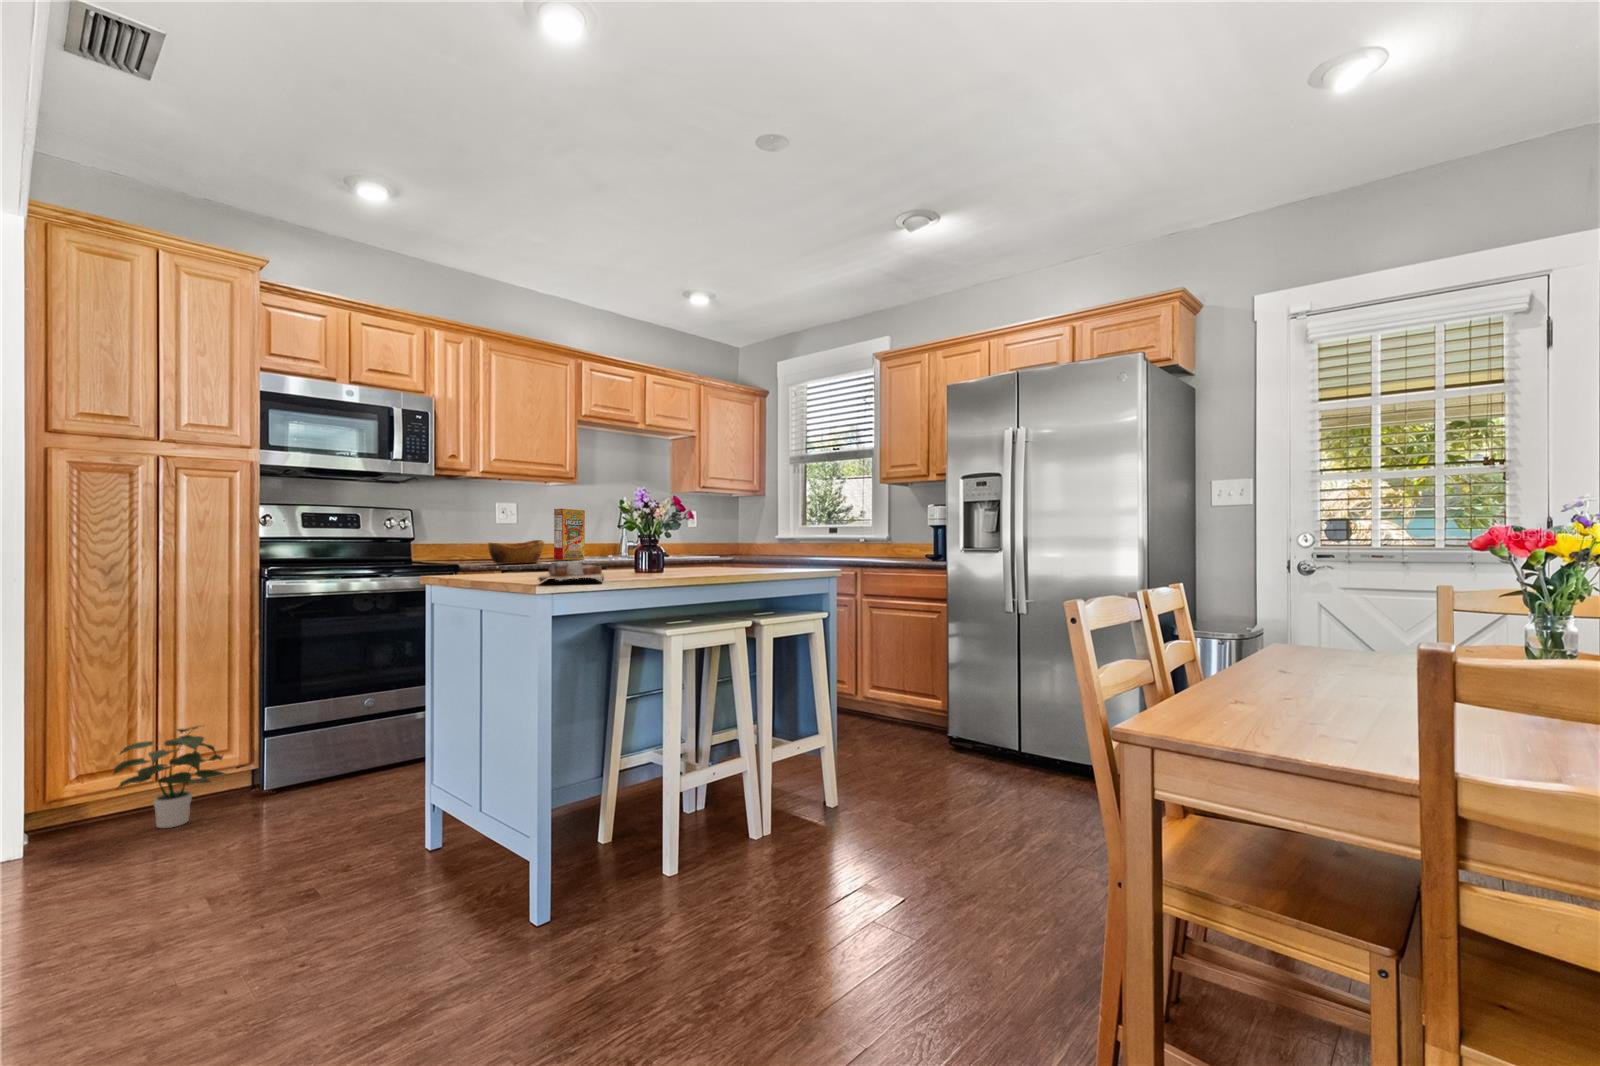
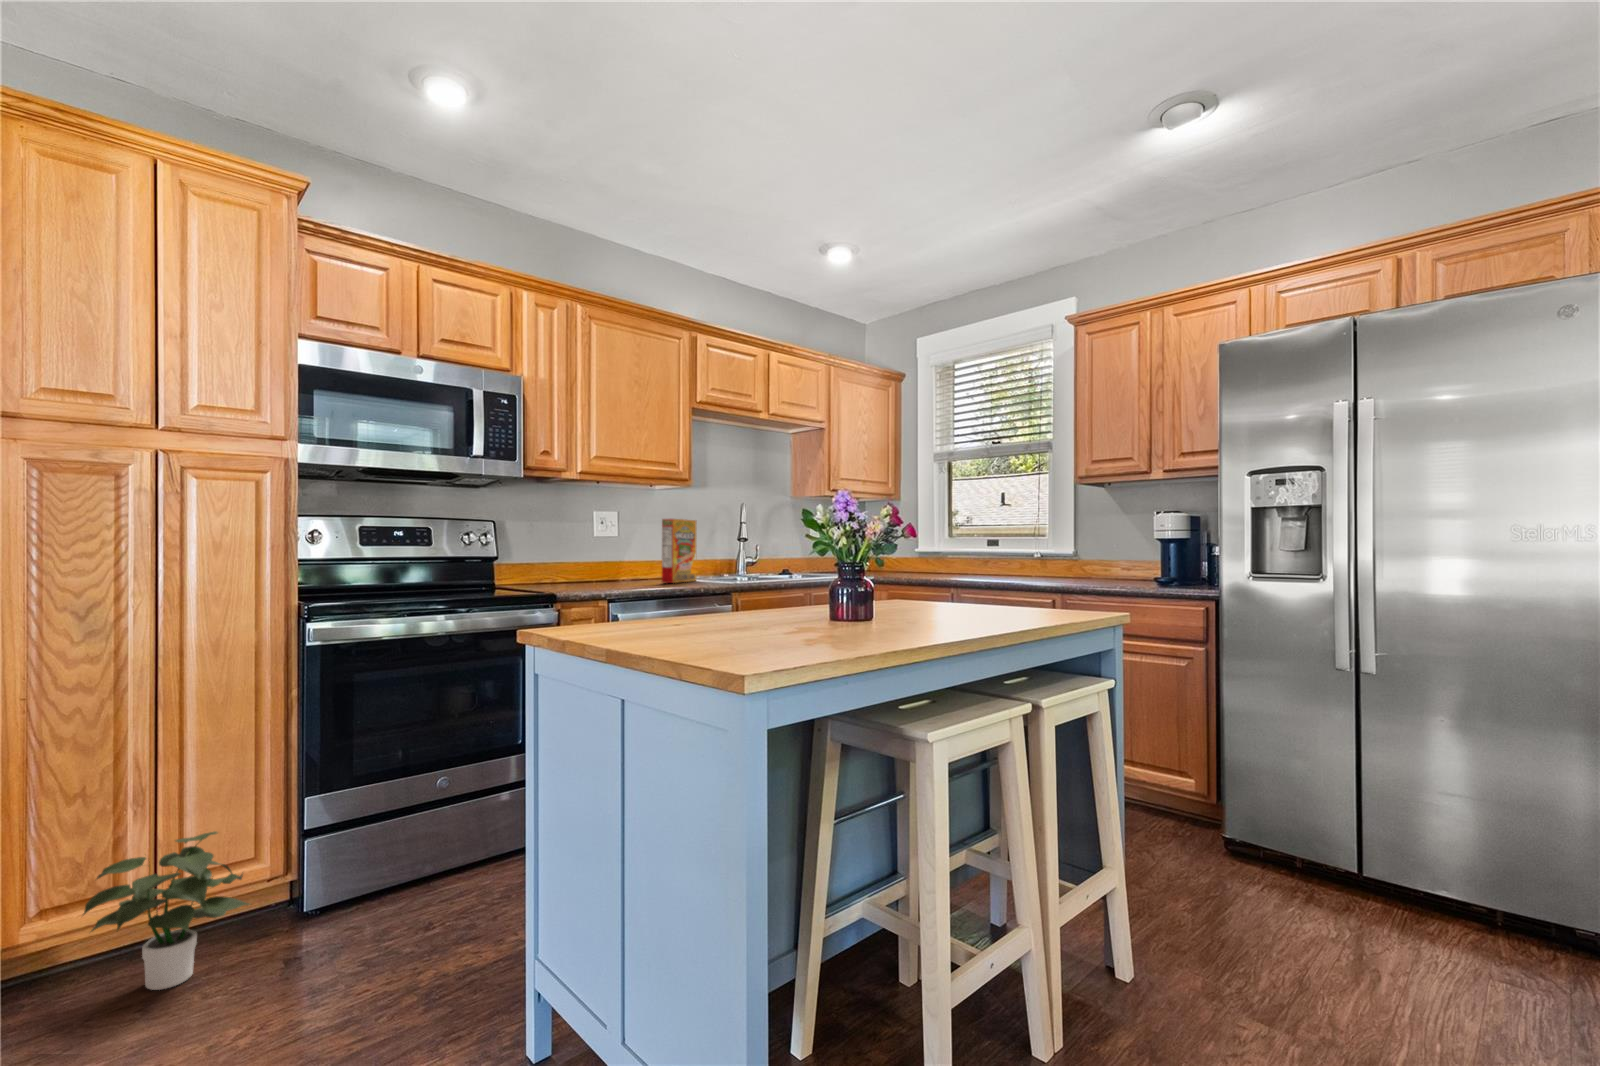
wooden bowl: present [488,540,544,564] -> none [588,559,656,591]
cutting board: present [538,561,604,583] -> none [722,613,846,658]

